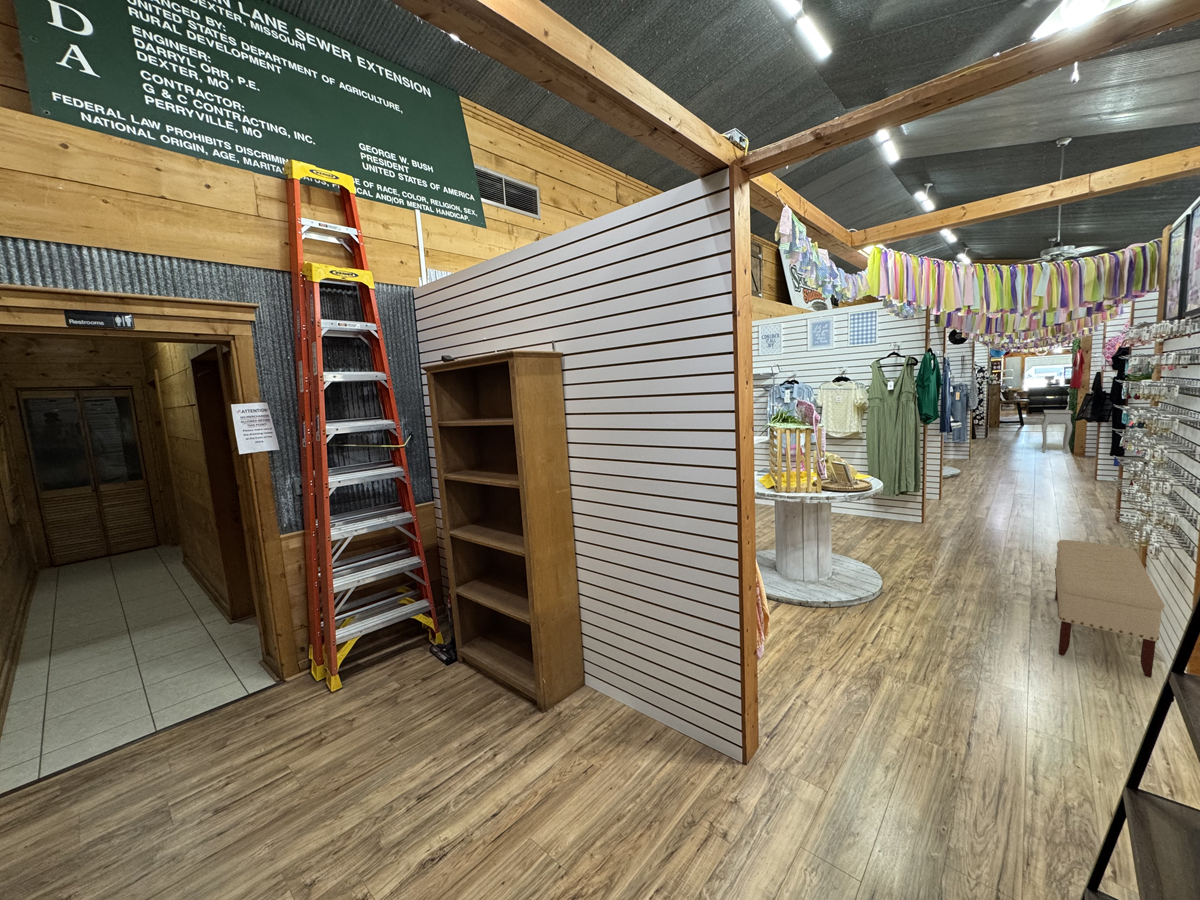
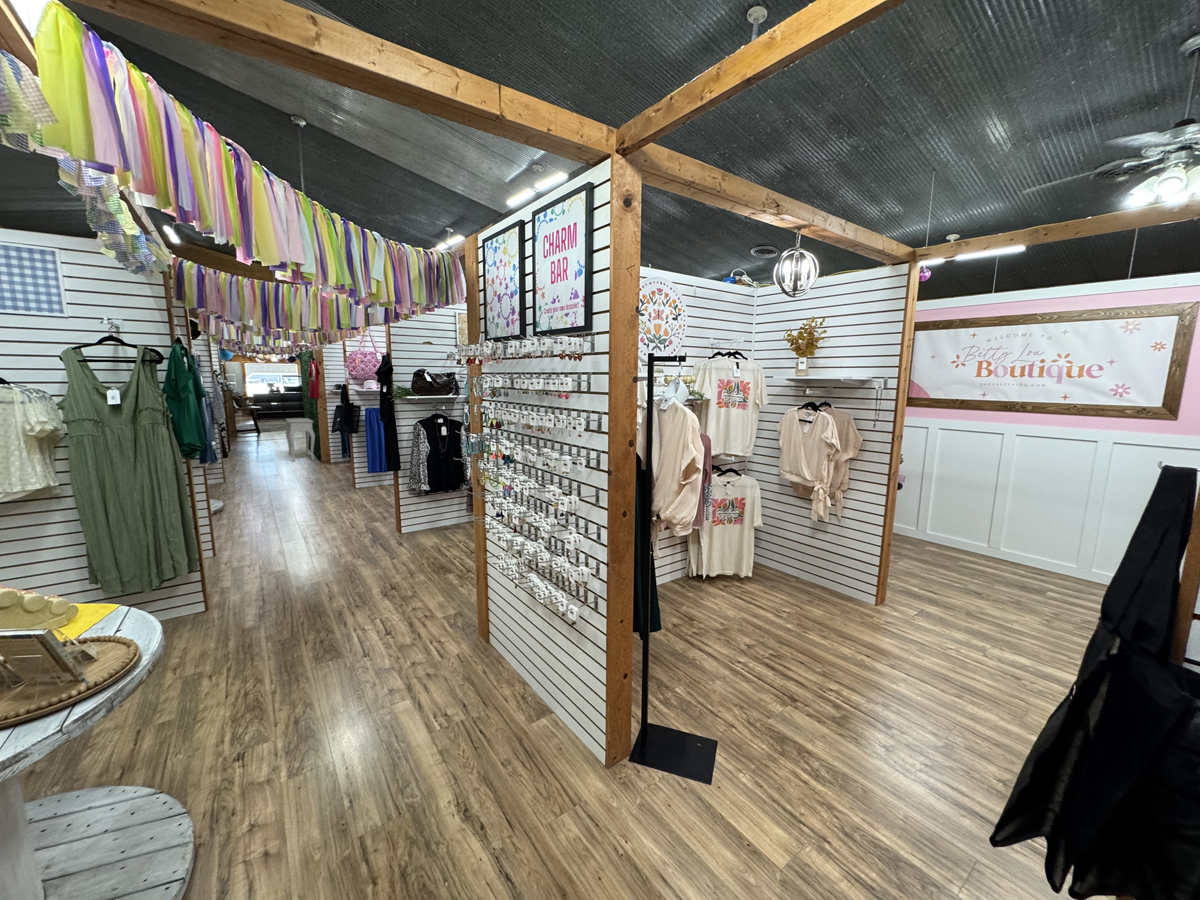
bench: present [1055,540,1165,678] -> none [425,589,581,792]

